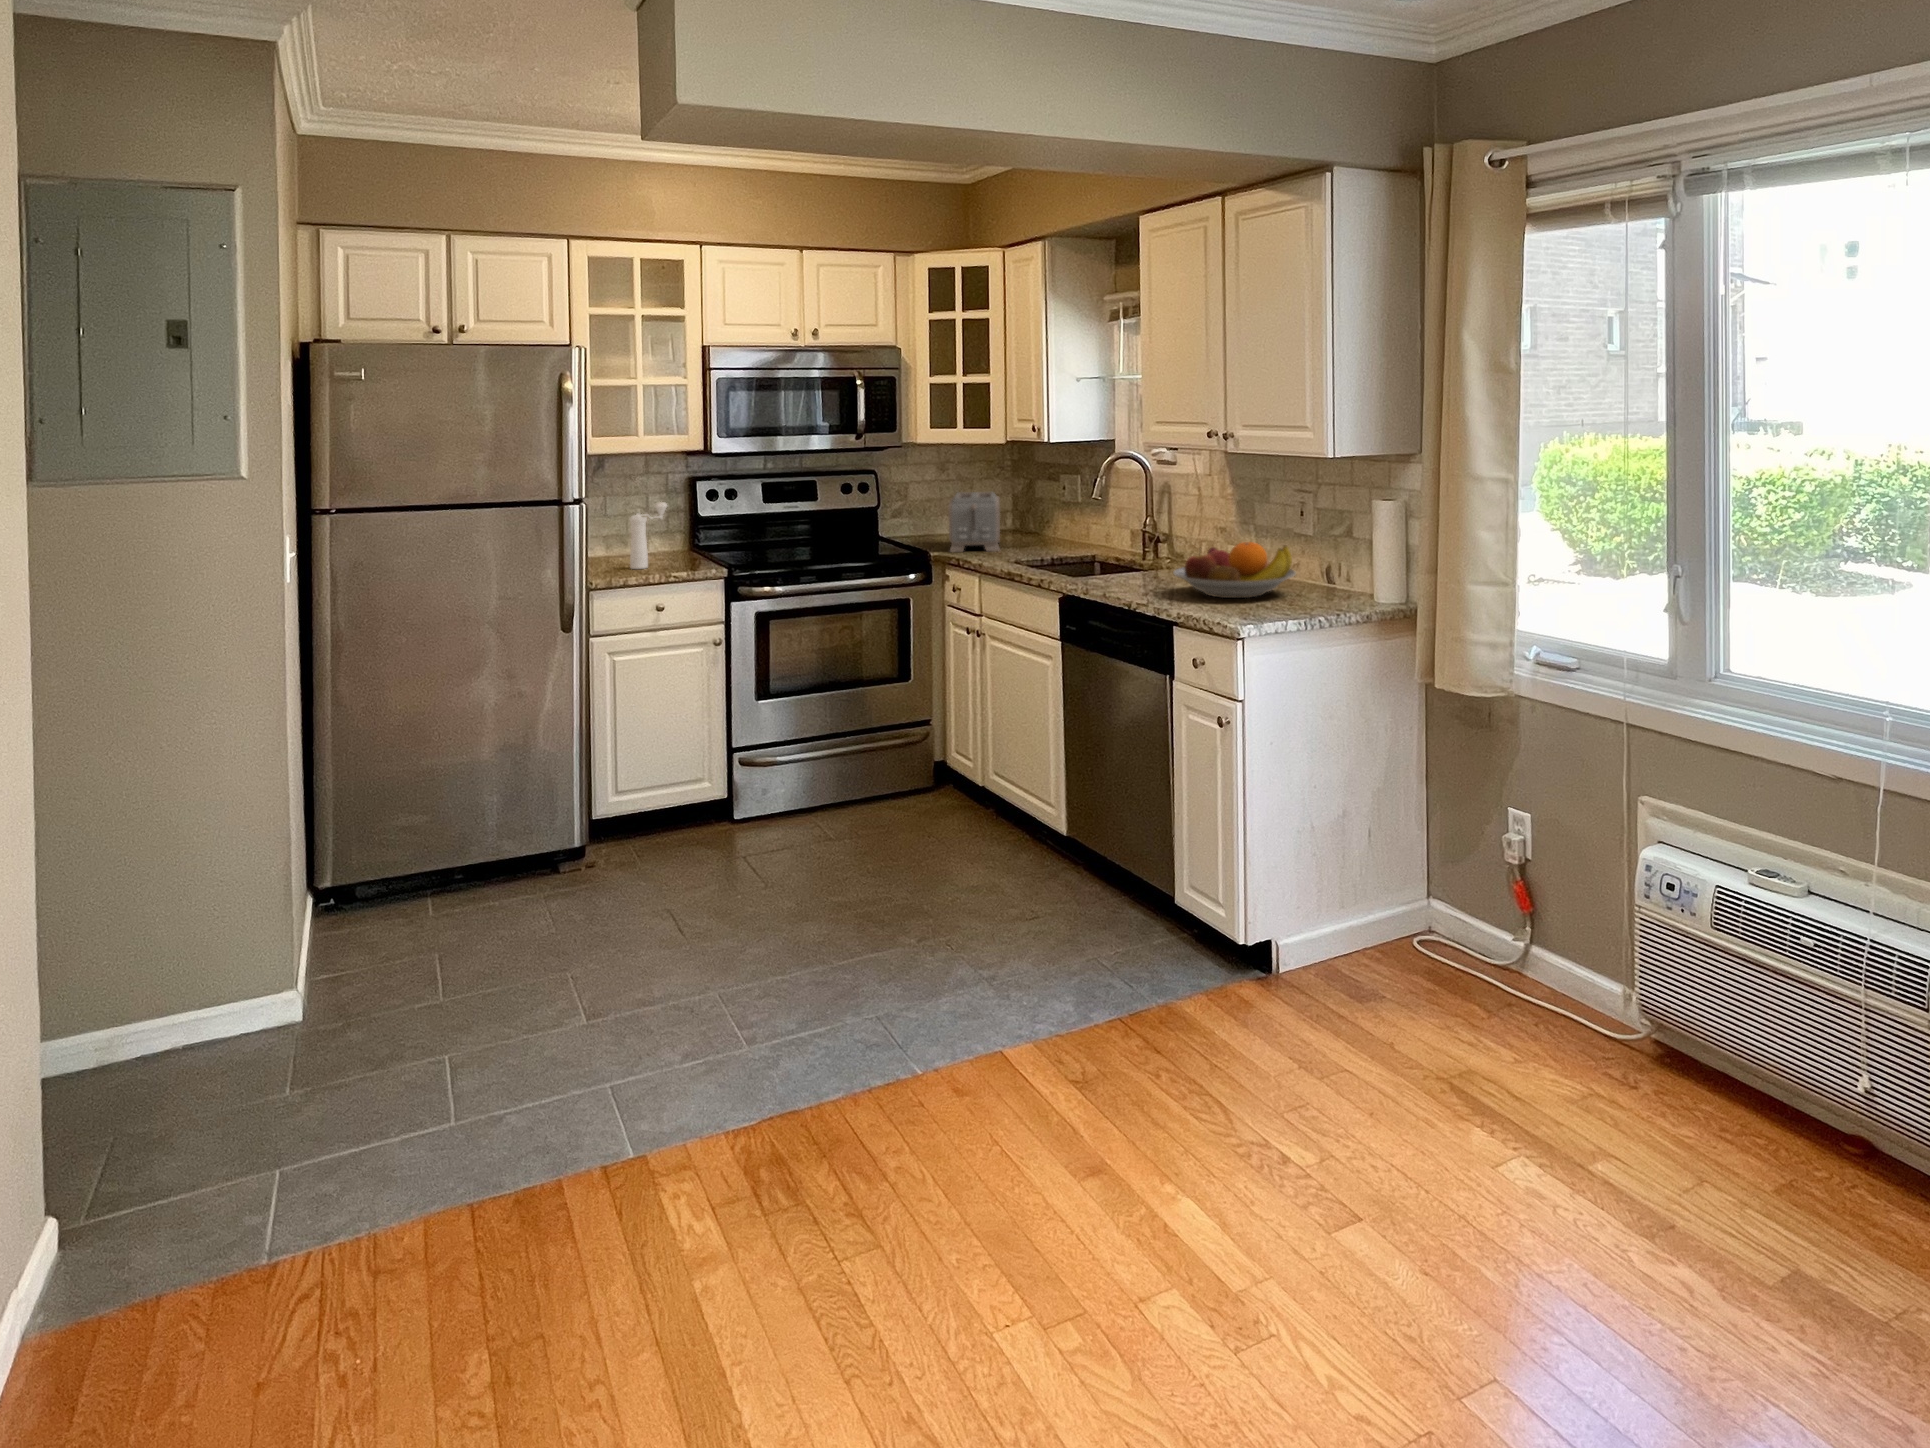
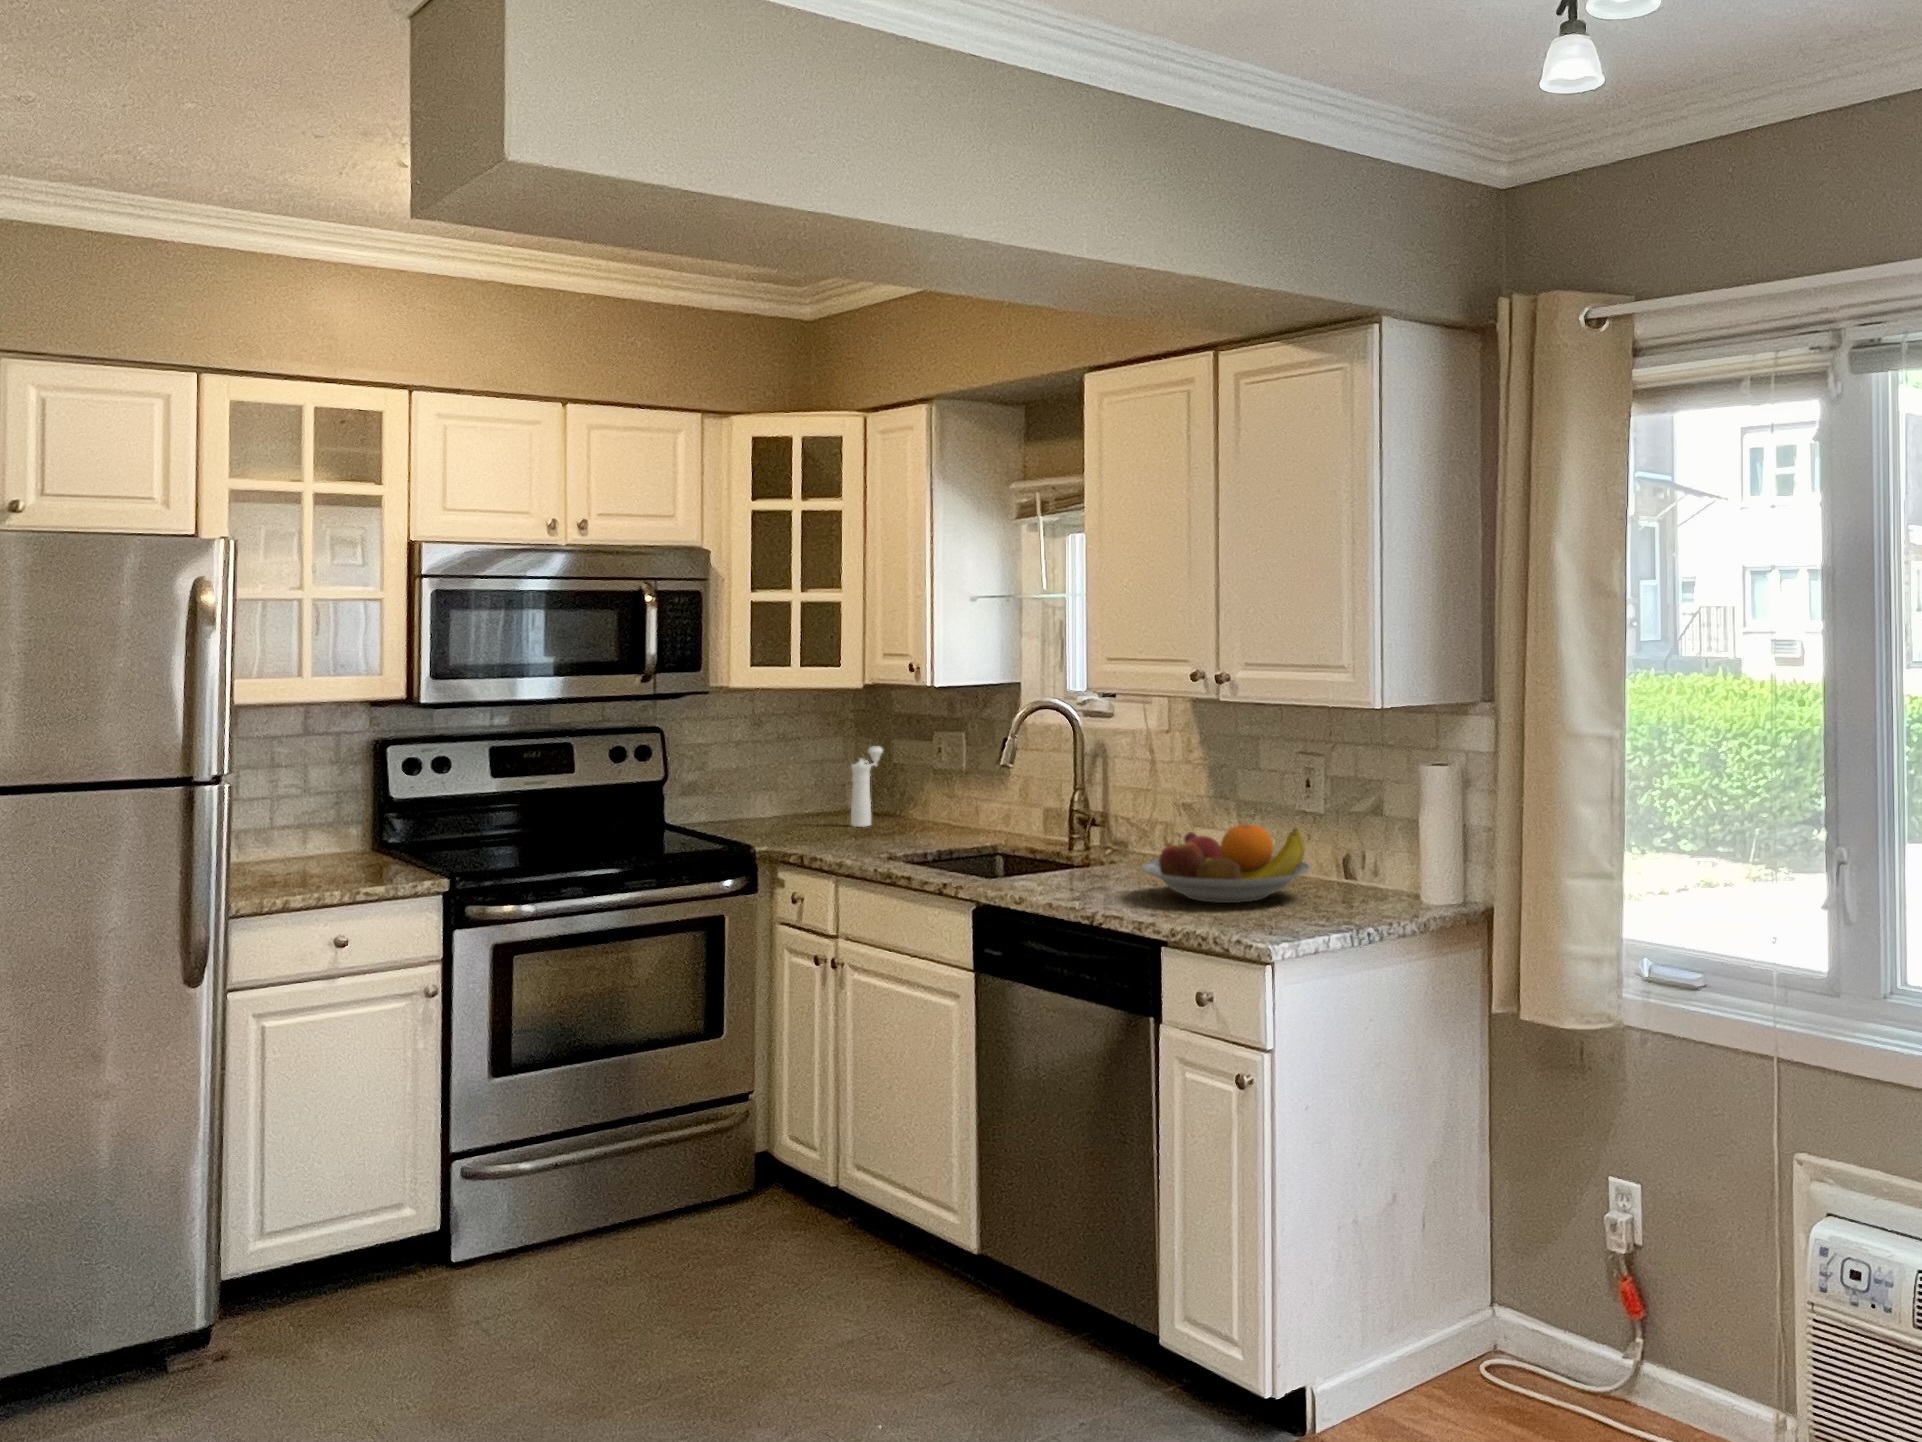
toaster: present [949,492,1000,552] -> none [772,757,850,844]
pepper mill: present [630,502,667,569] -> present [851,746,883,827]

